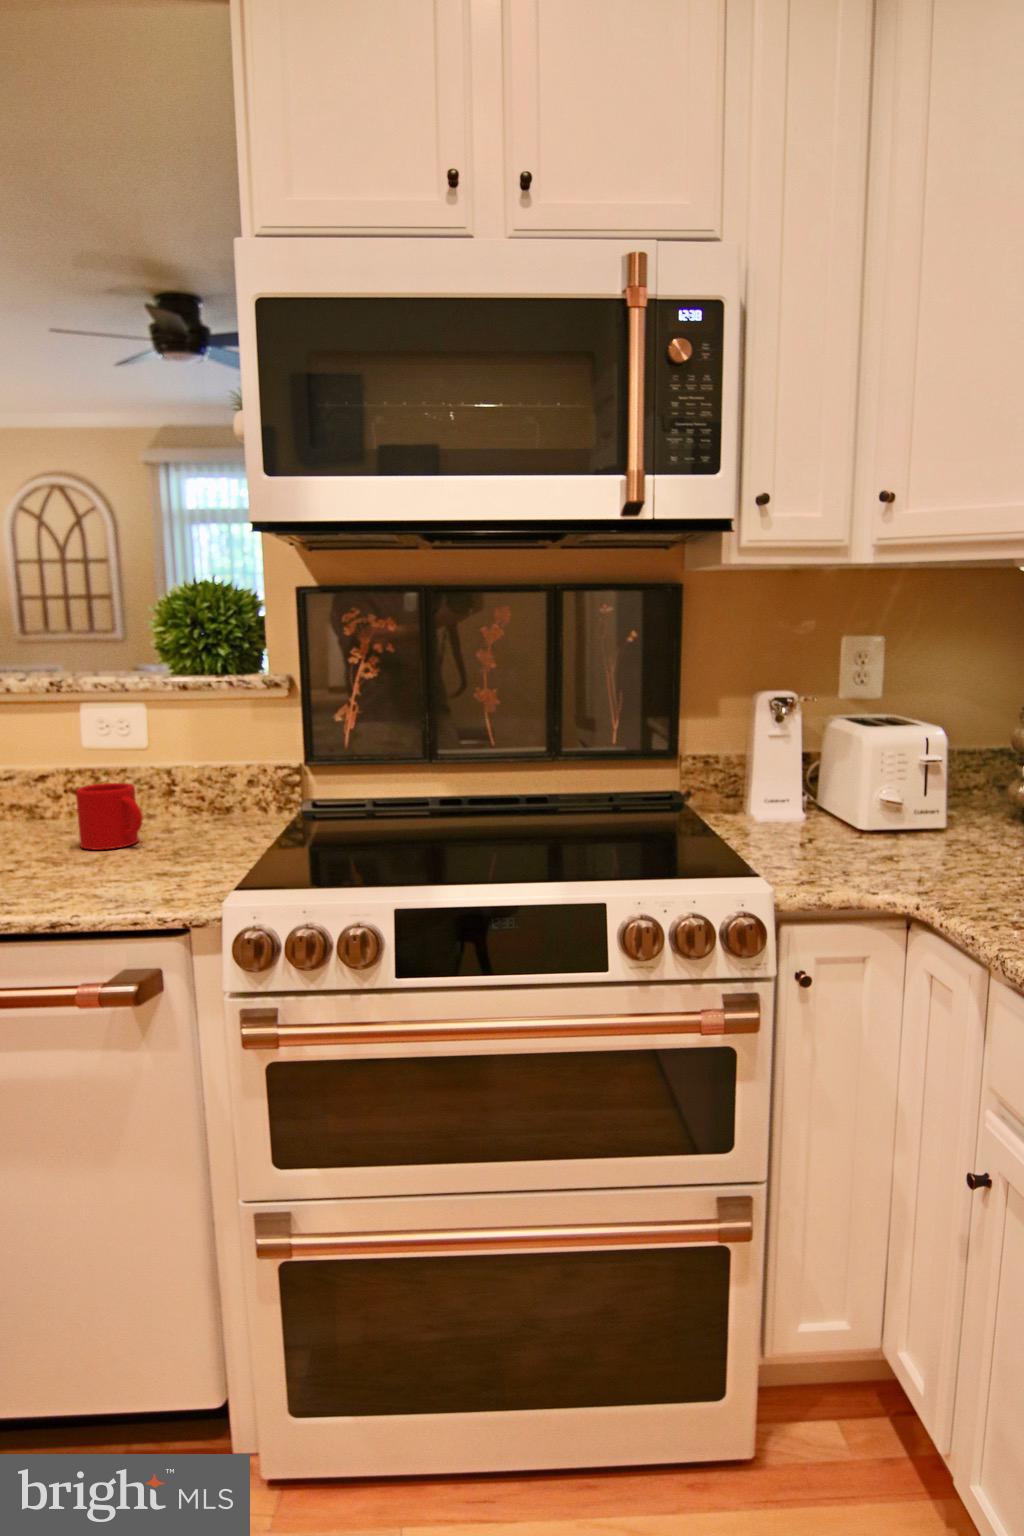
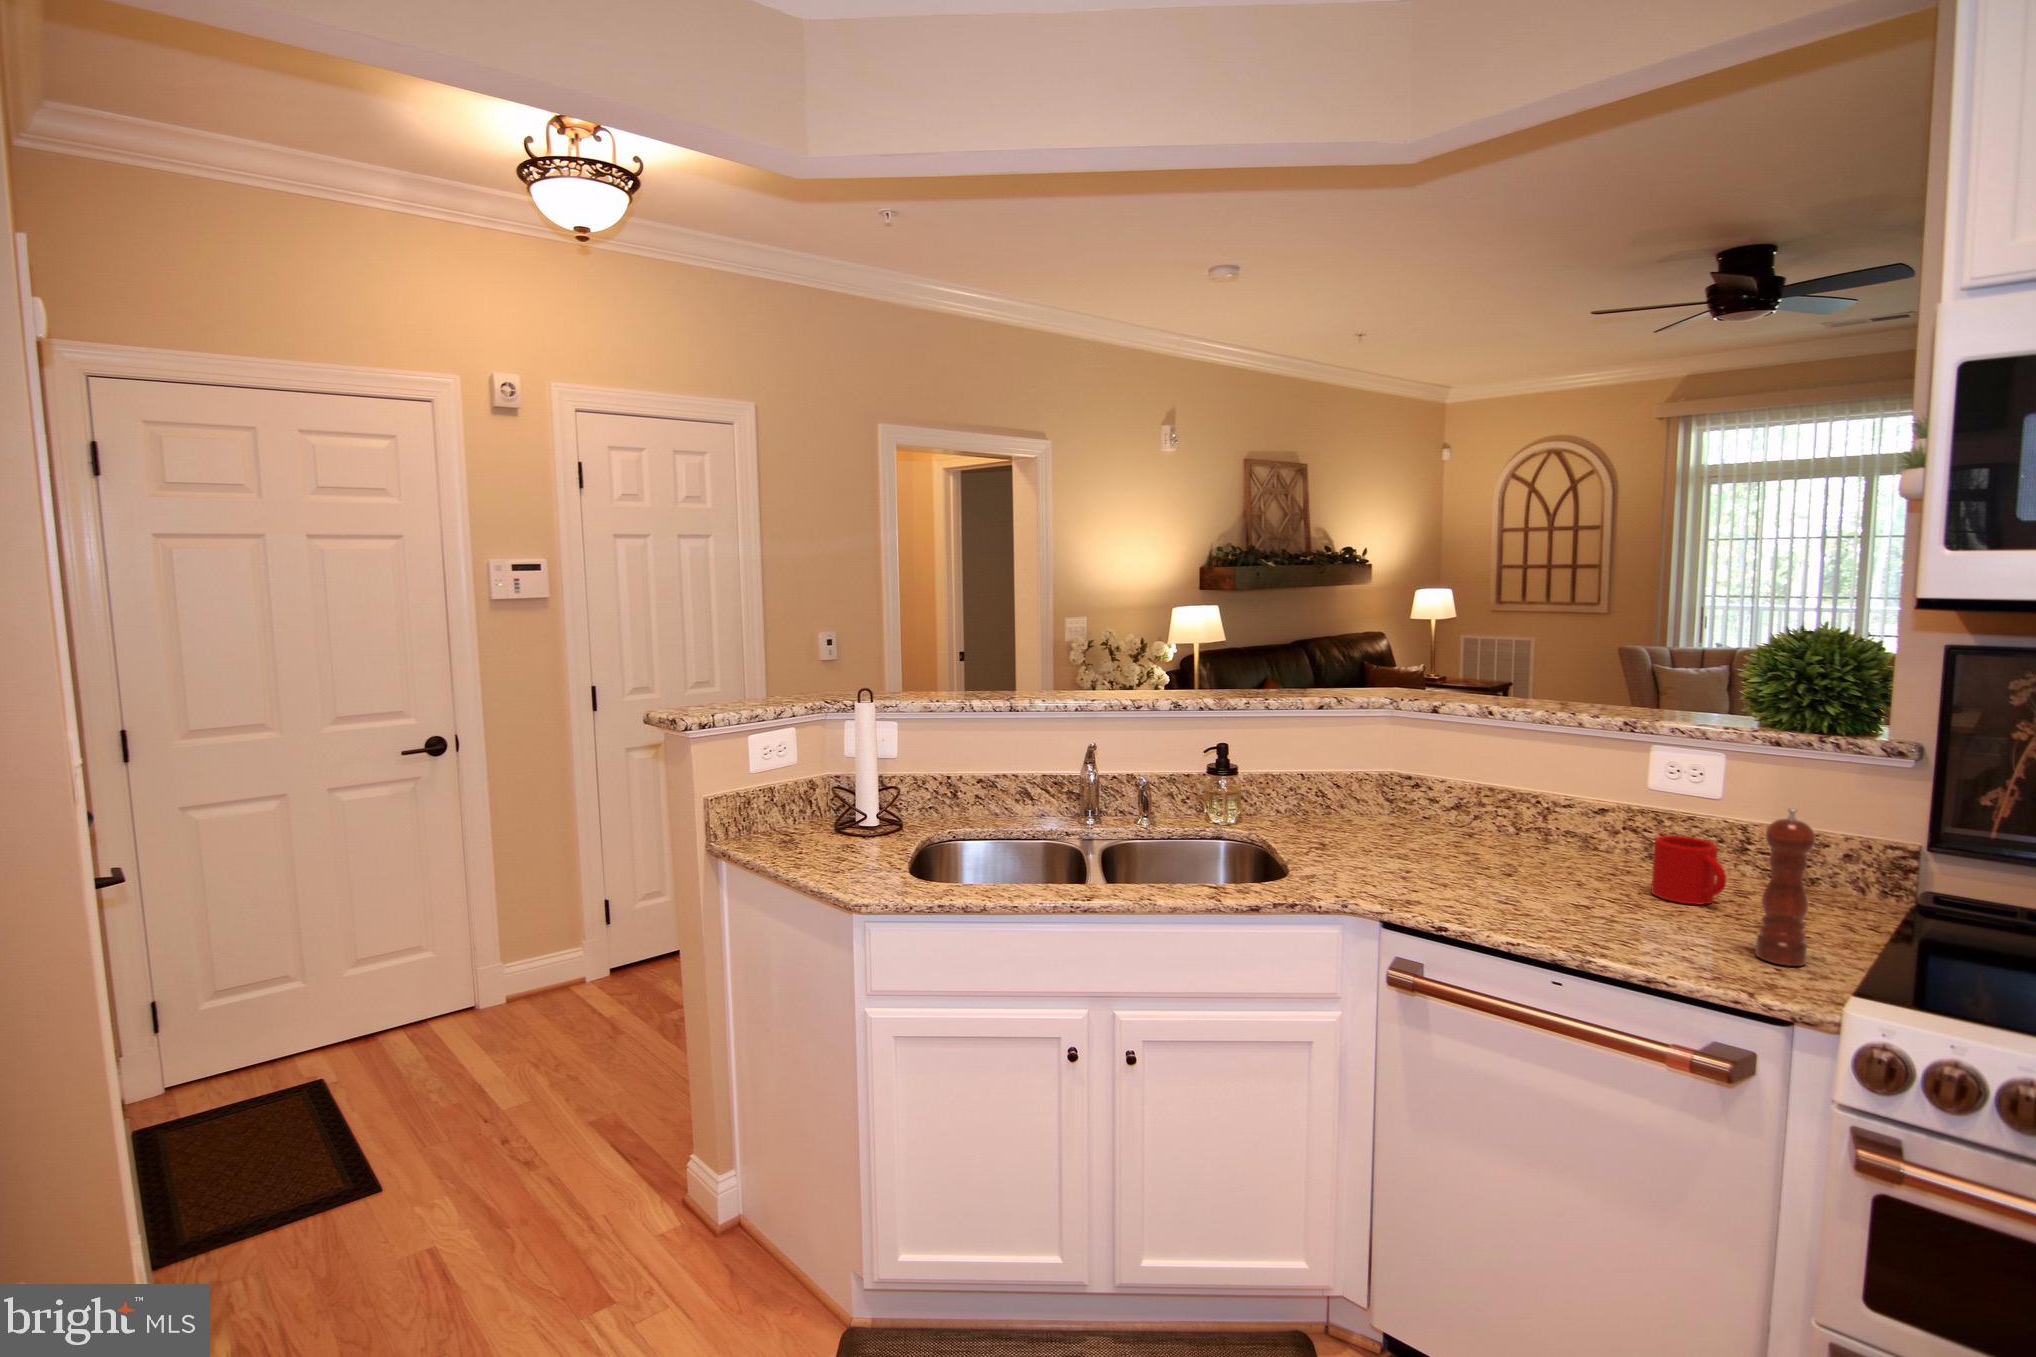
pepper mill: none [151,725,201,882] -> present [1756,809,1815,966]

